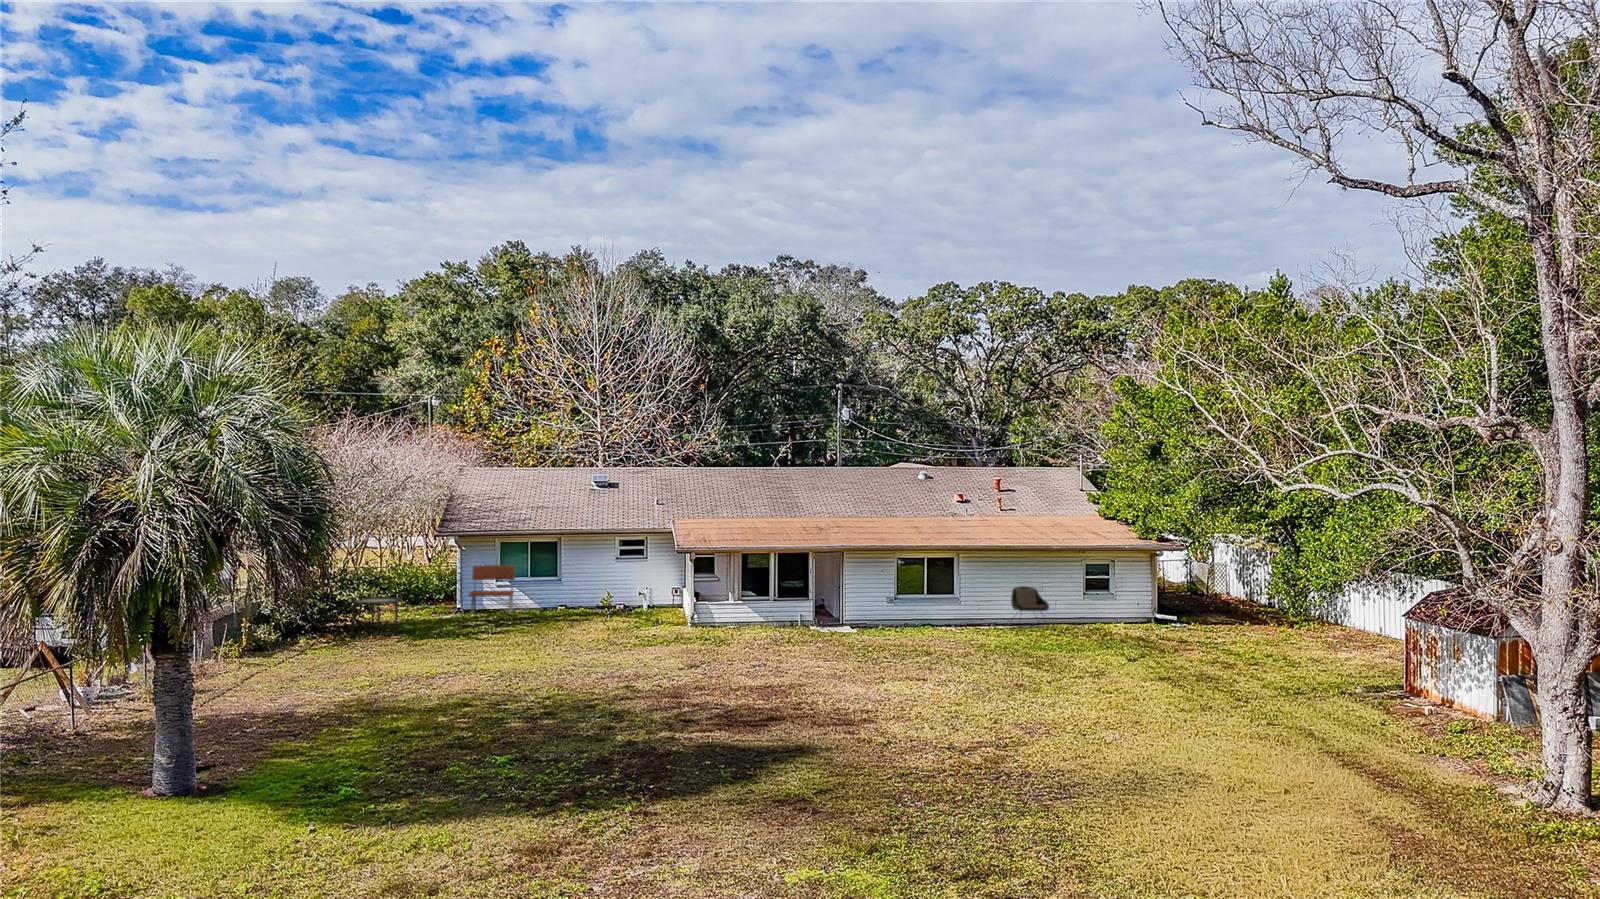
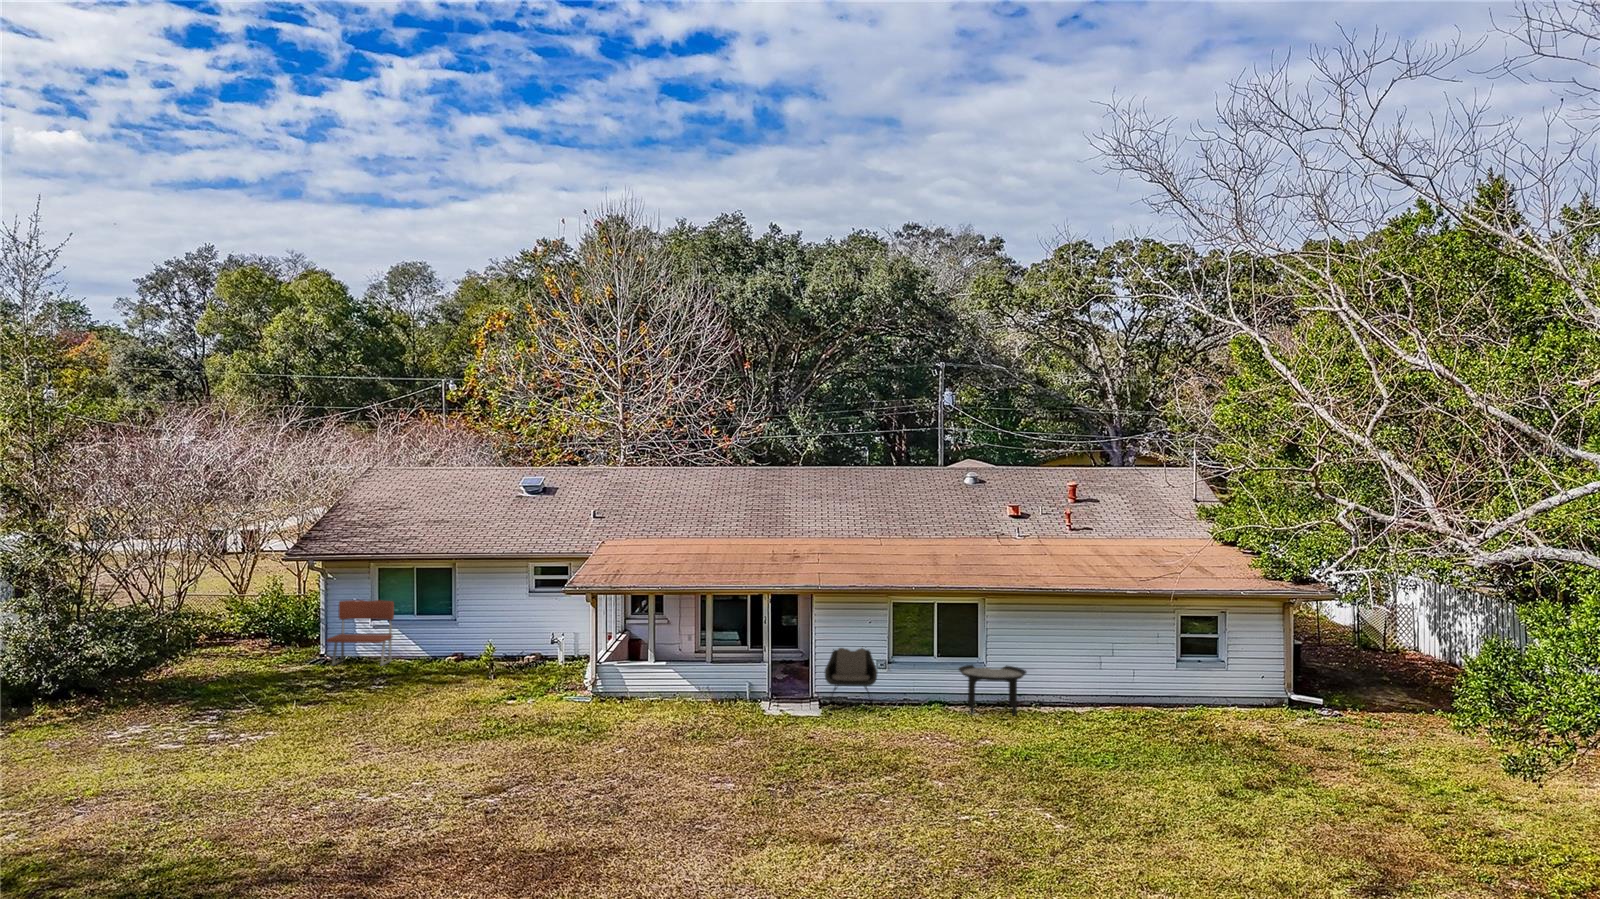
lounge chair: present [1011,586,1049,627] -> present [825,646,877,711]
round table: present [352,597,400,629] -> present [959,665,1026,716]

